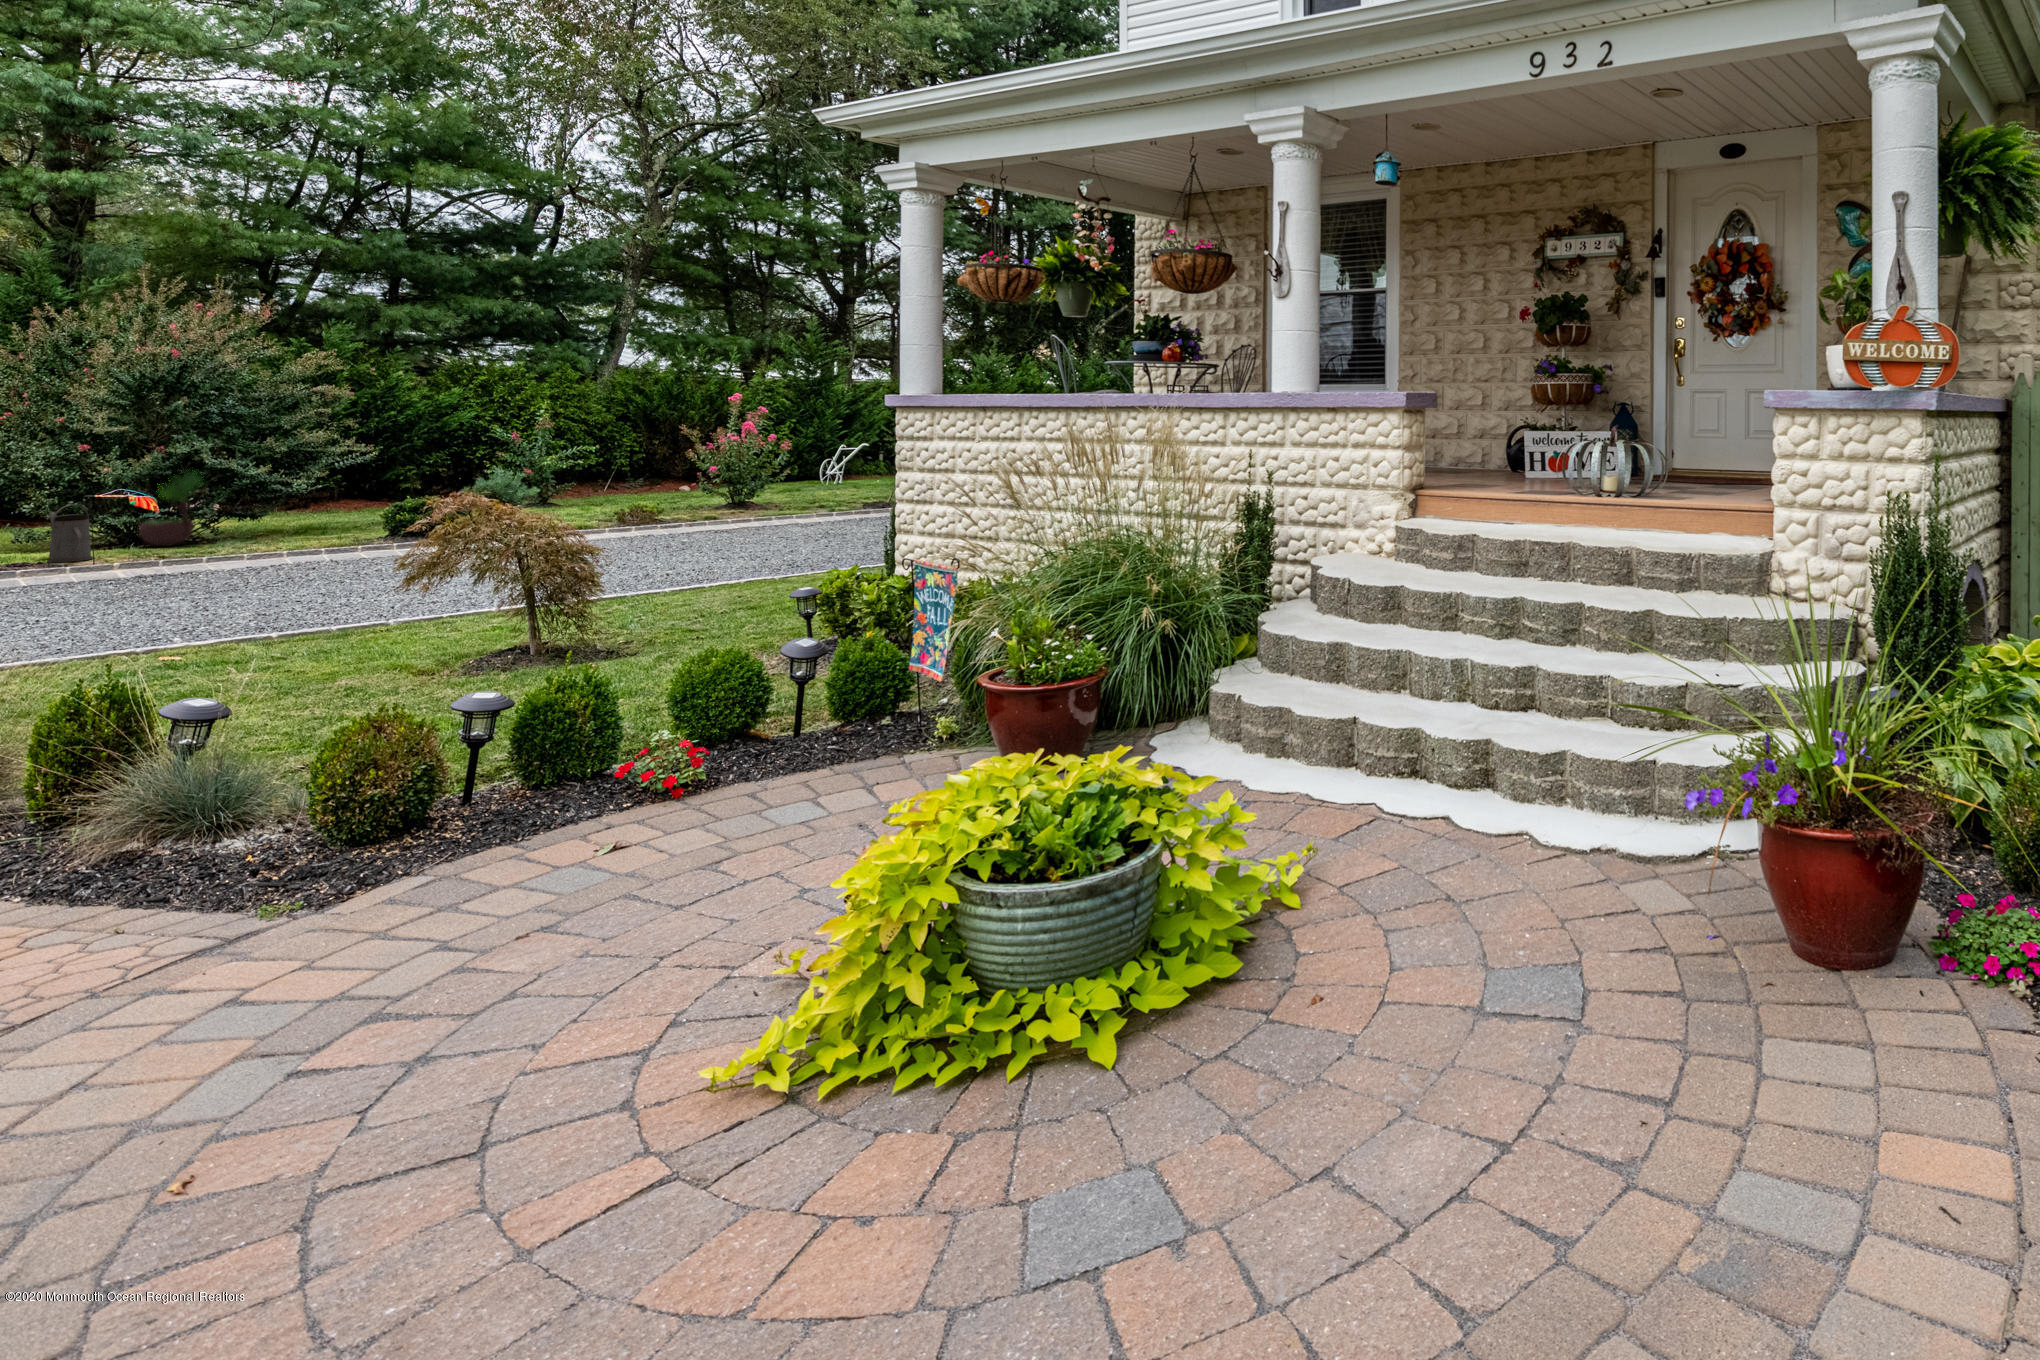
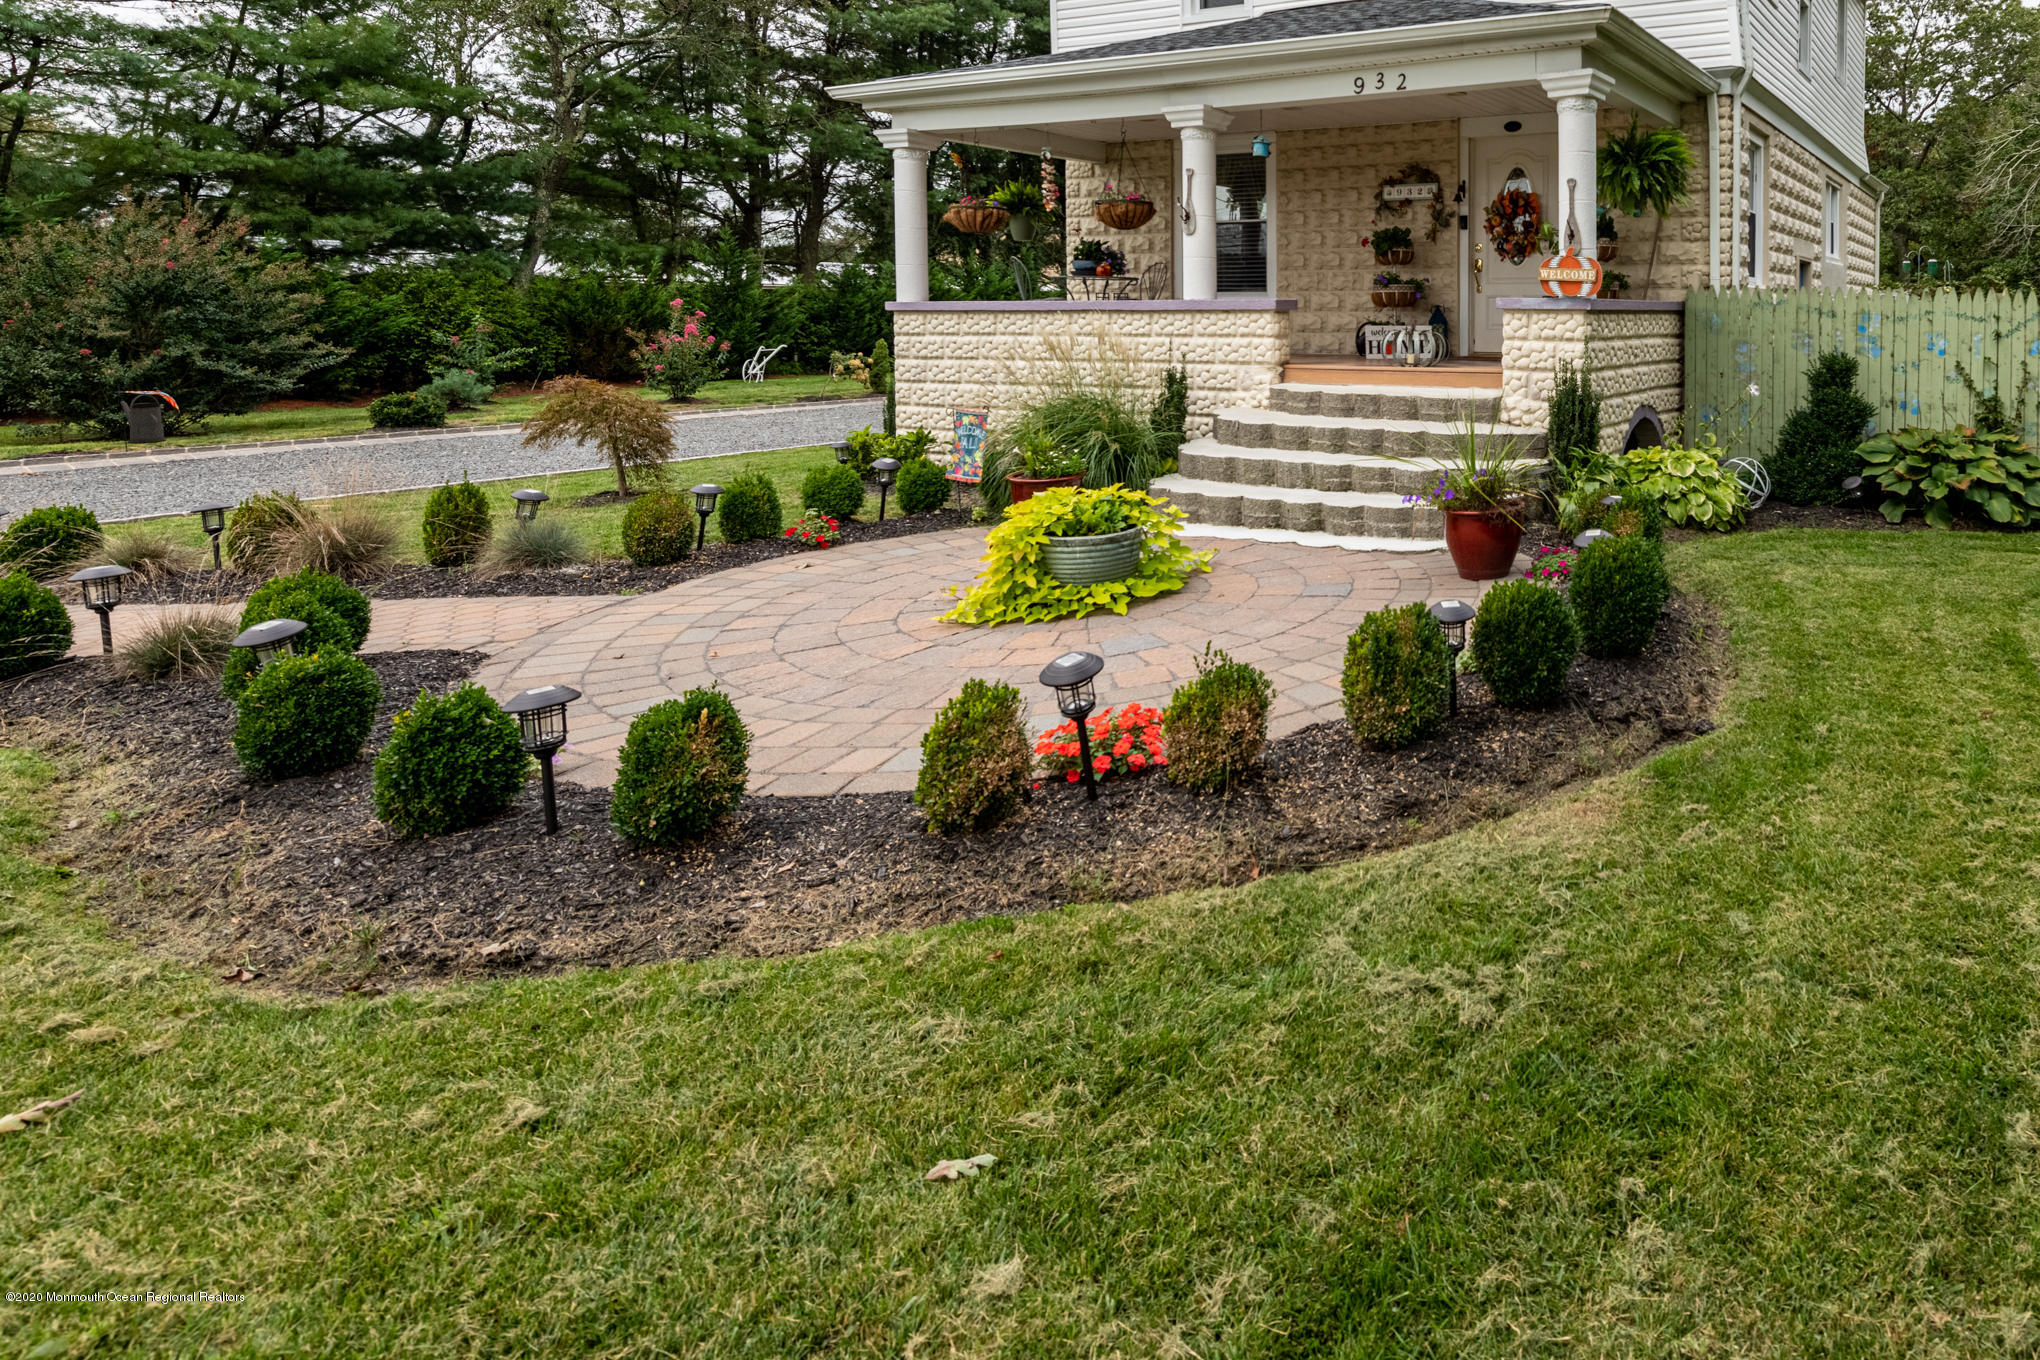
potted tree: present [139,470,203,546] -> none [191,360,249,431]

